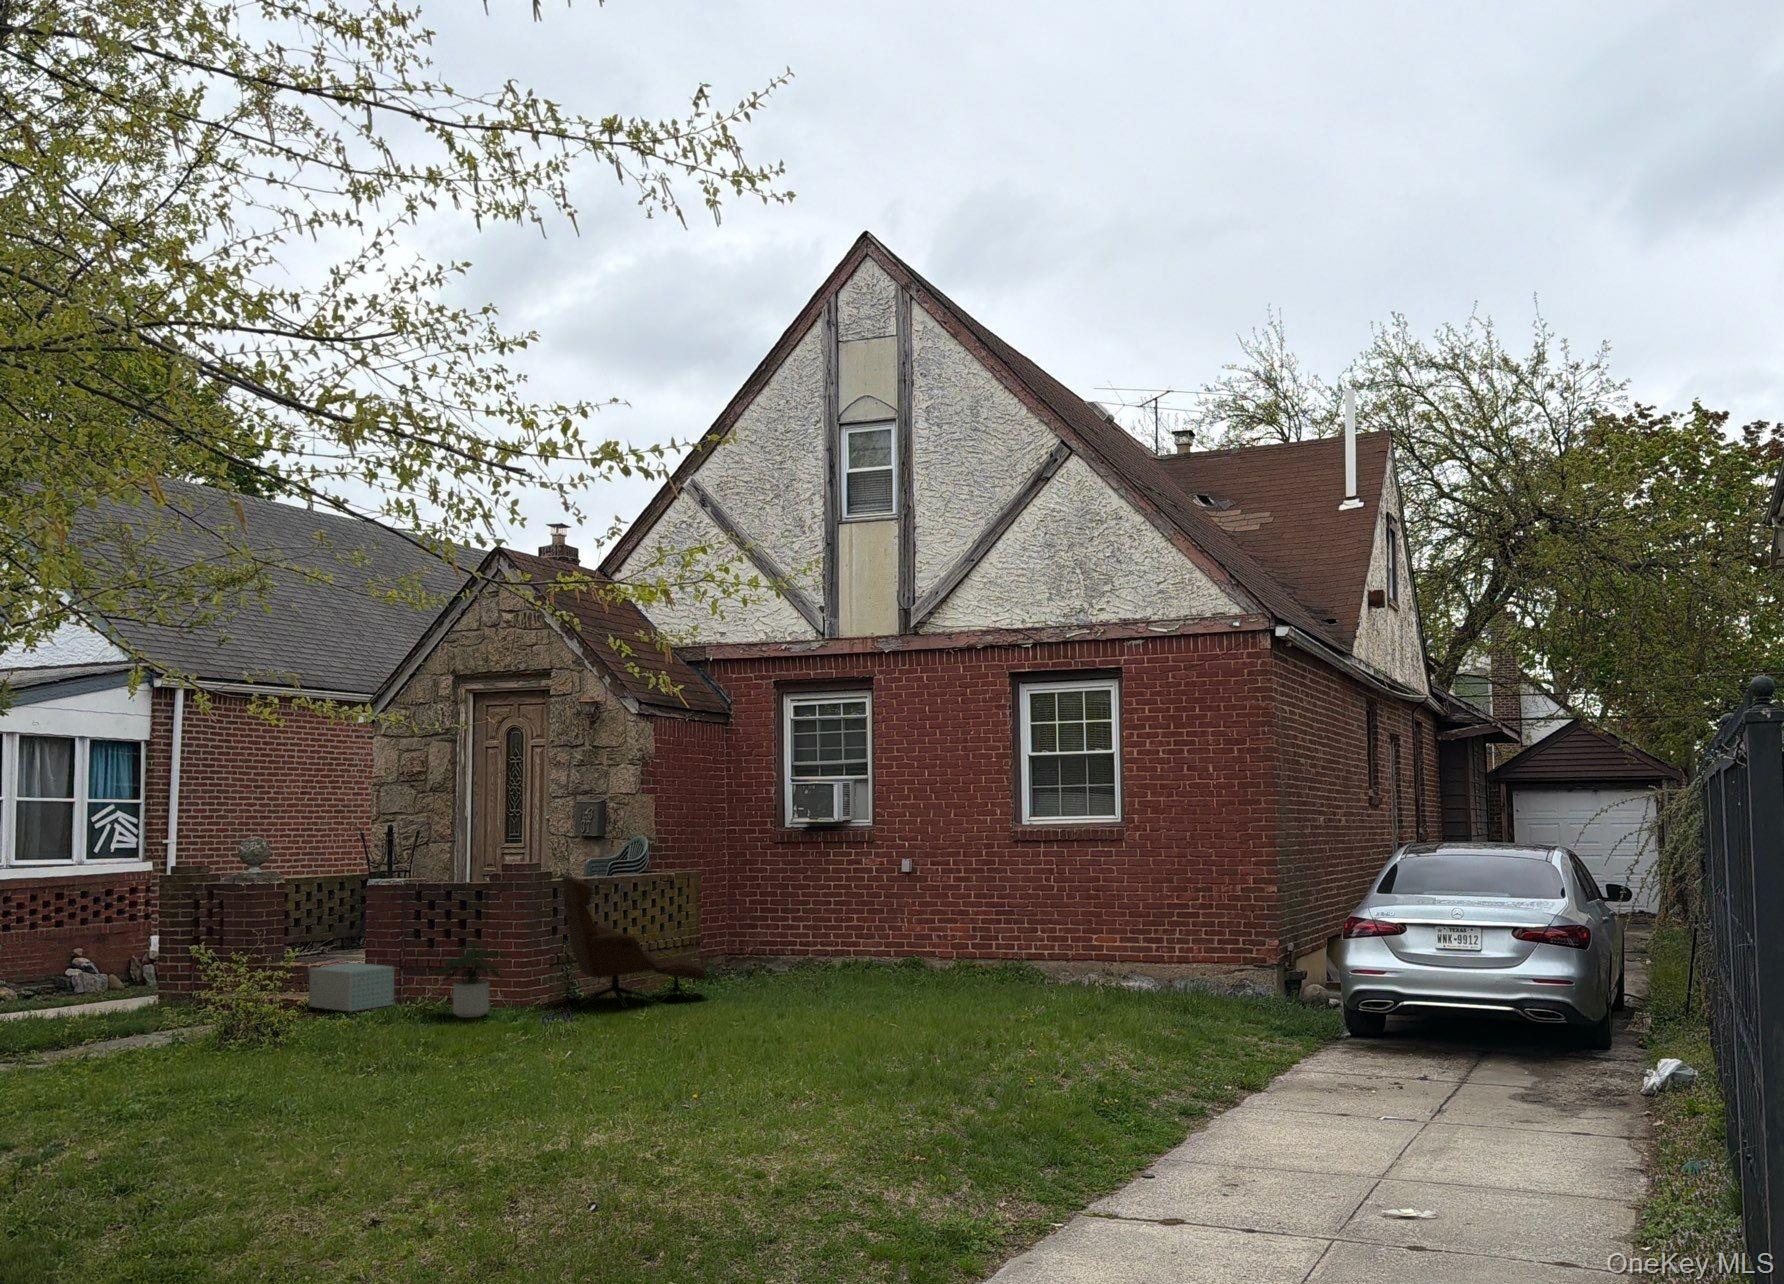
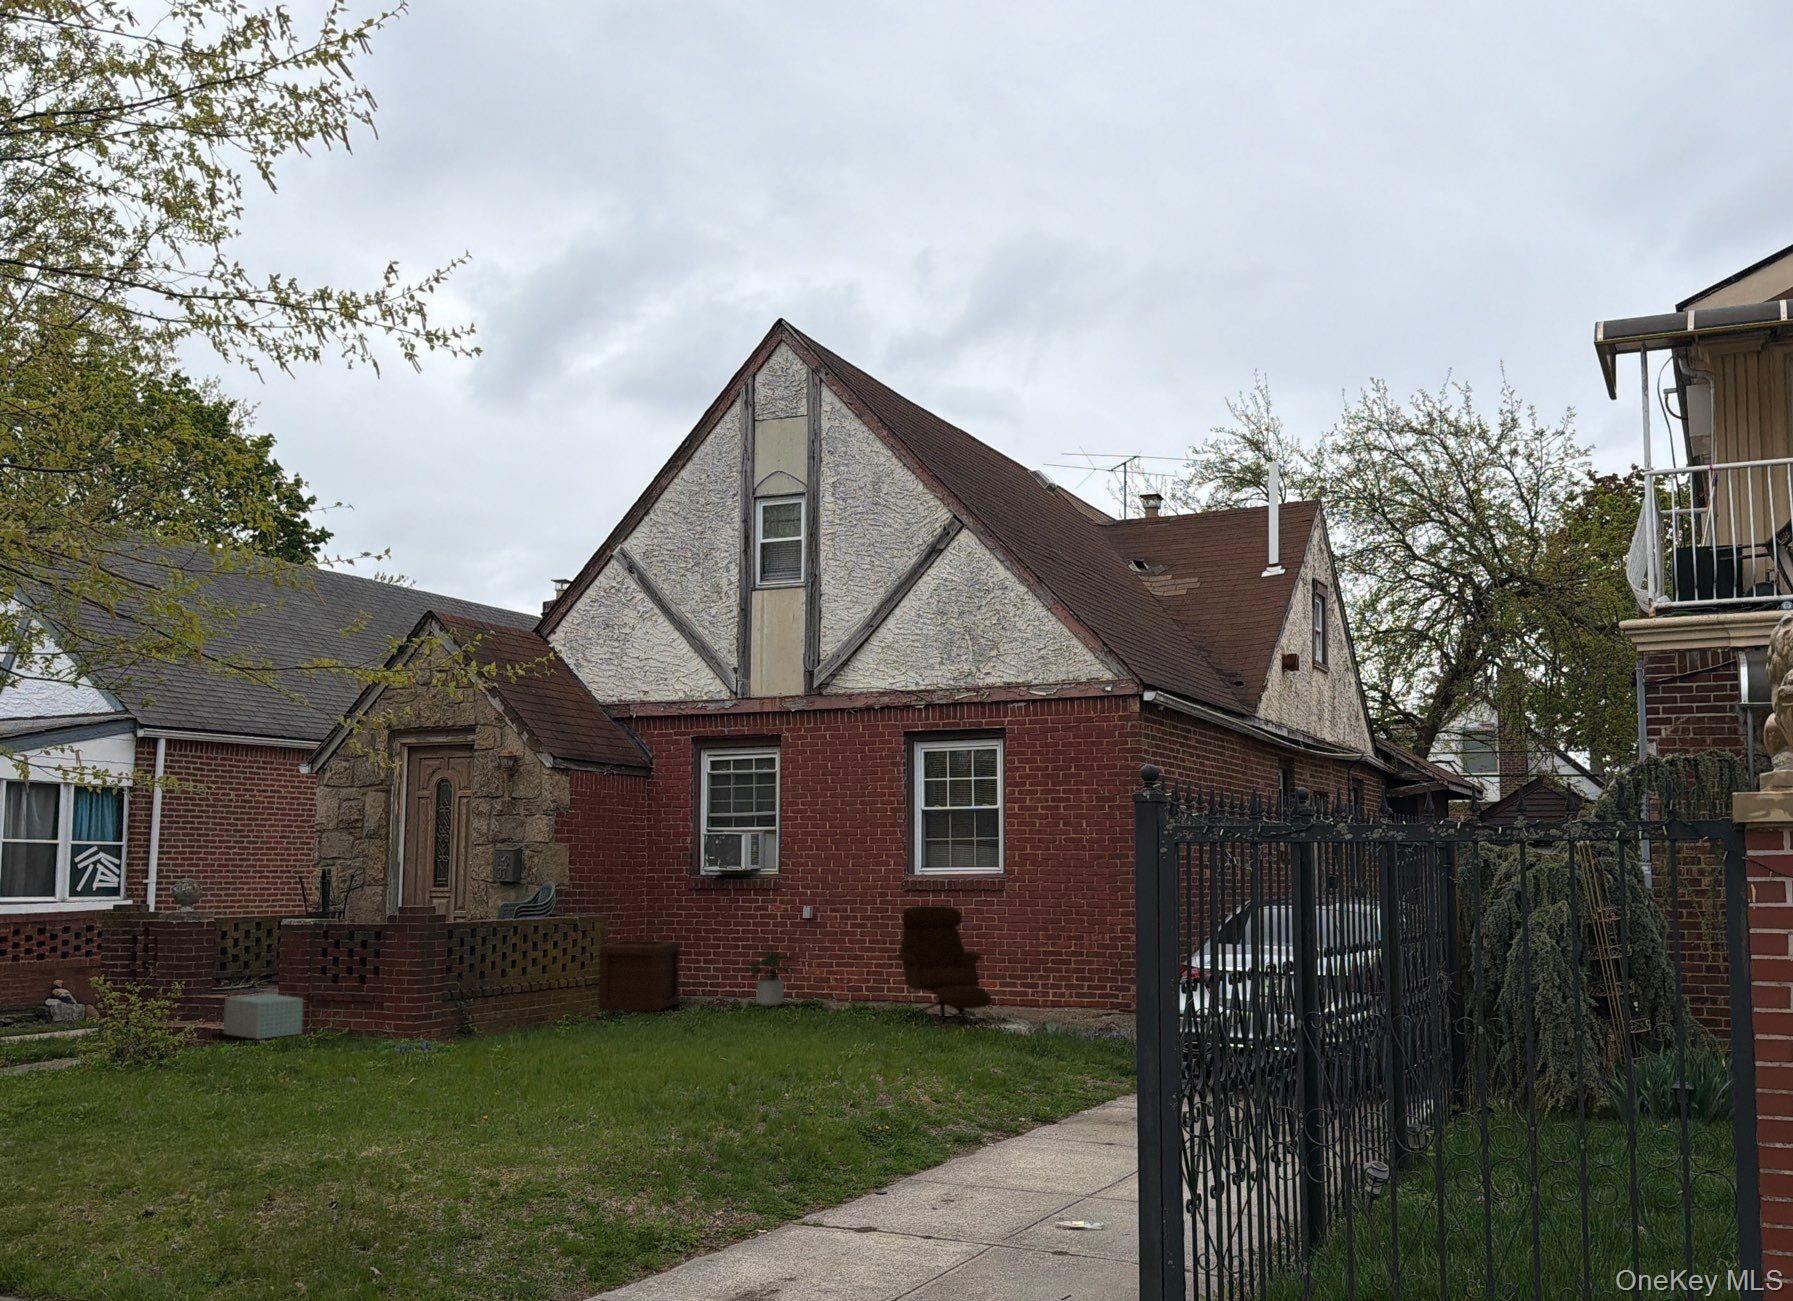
lounge chair: present [562,876,706,1008] -> present [897,906,991,1024]
wooden crate: none [693,898,774,973] -> present [598,940,680,1011]
potted plant: present [433,944,509,1017] -> present [745,951,797,1006]

